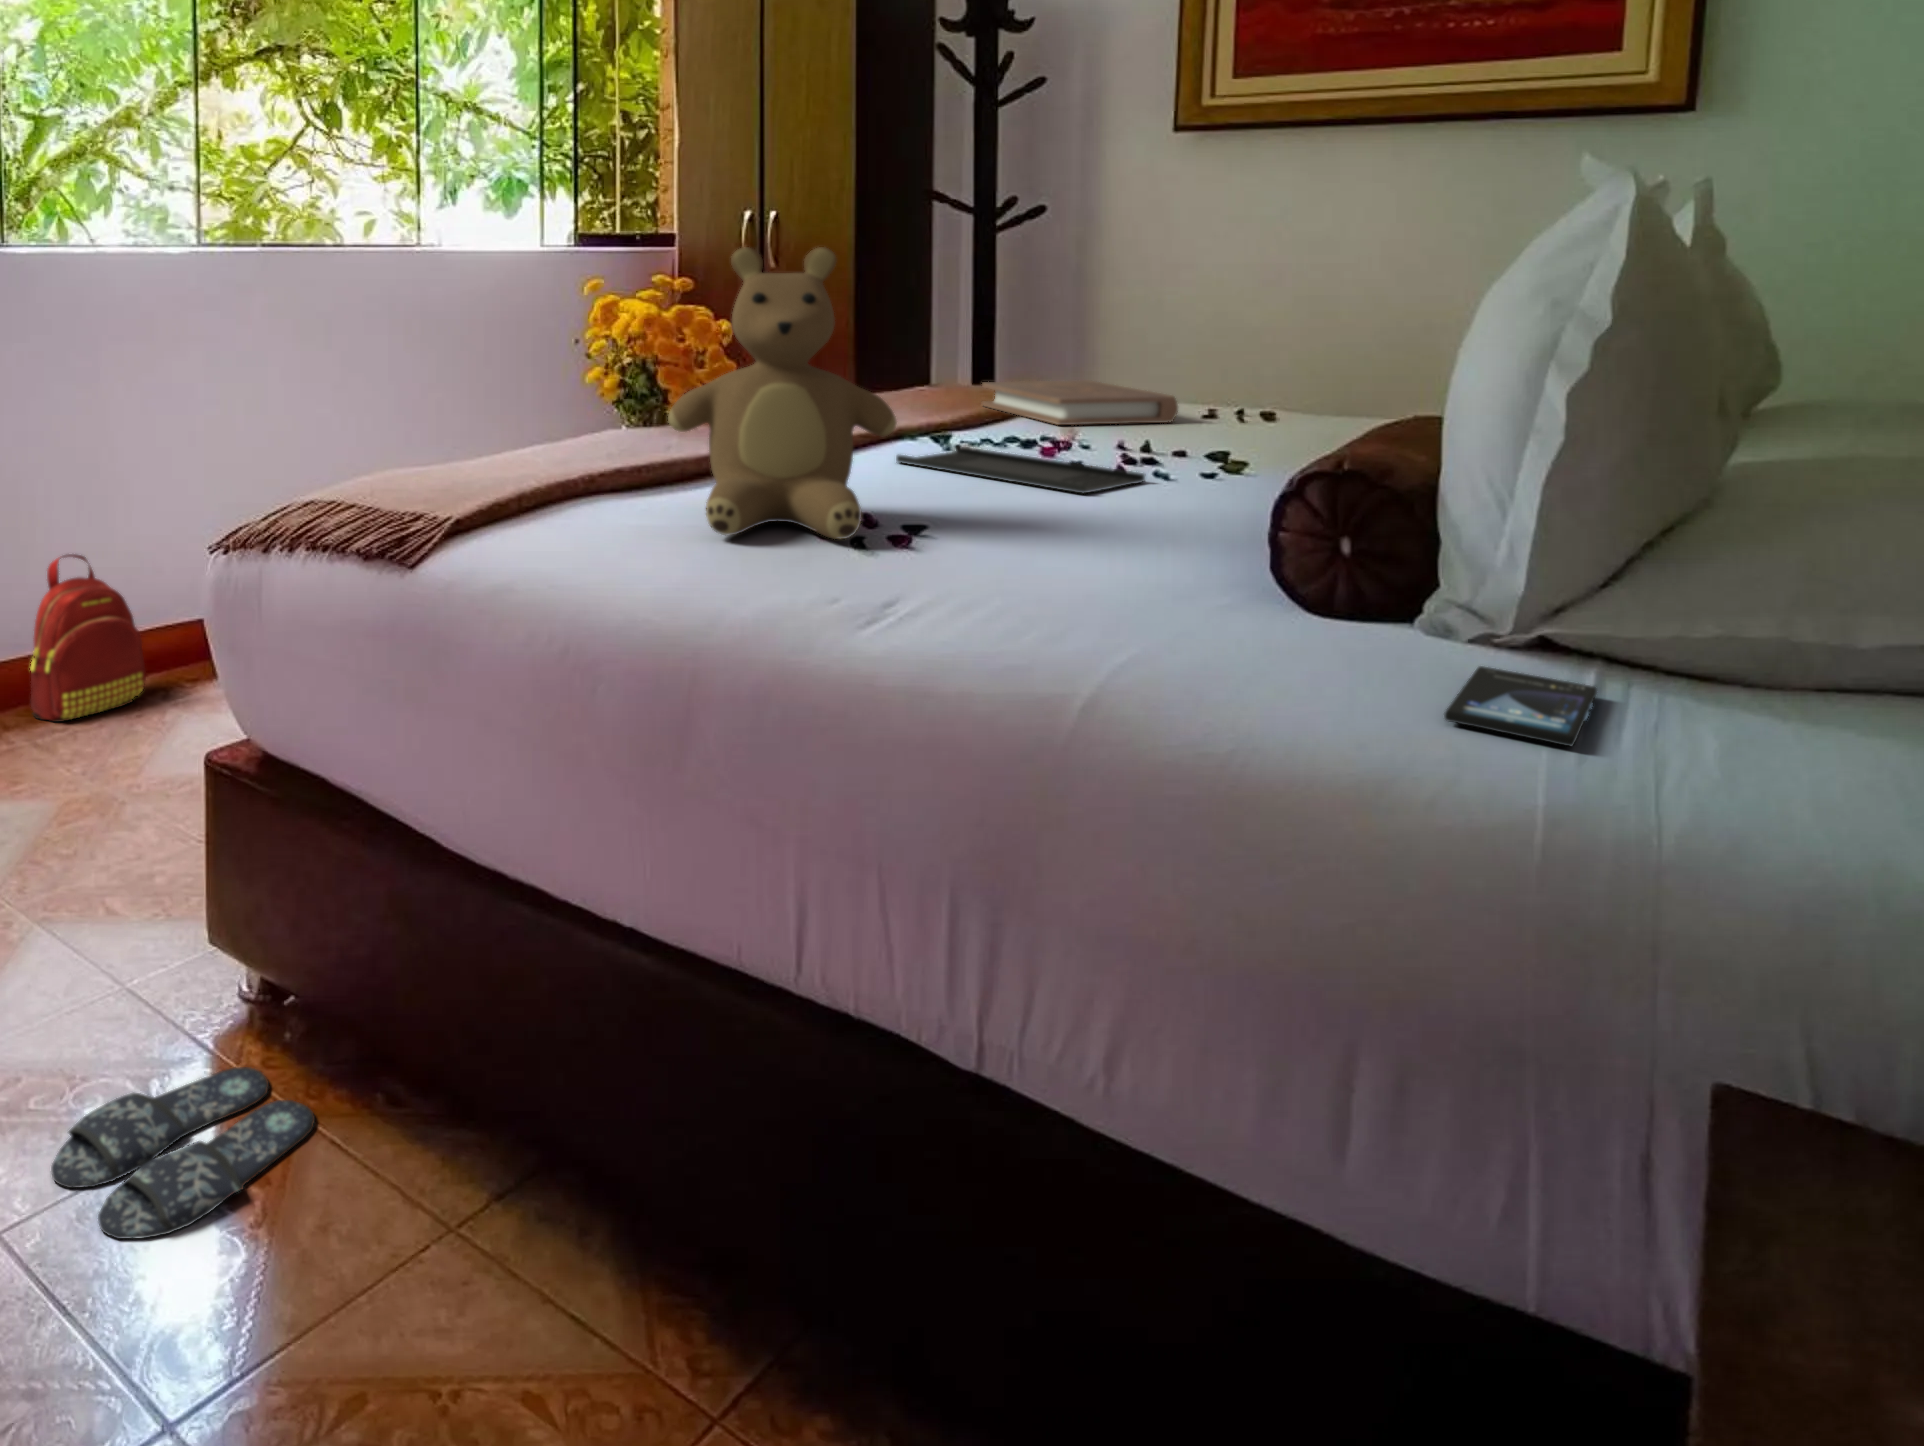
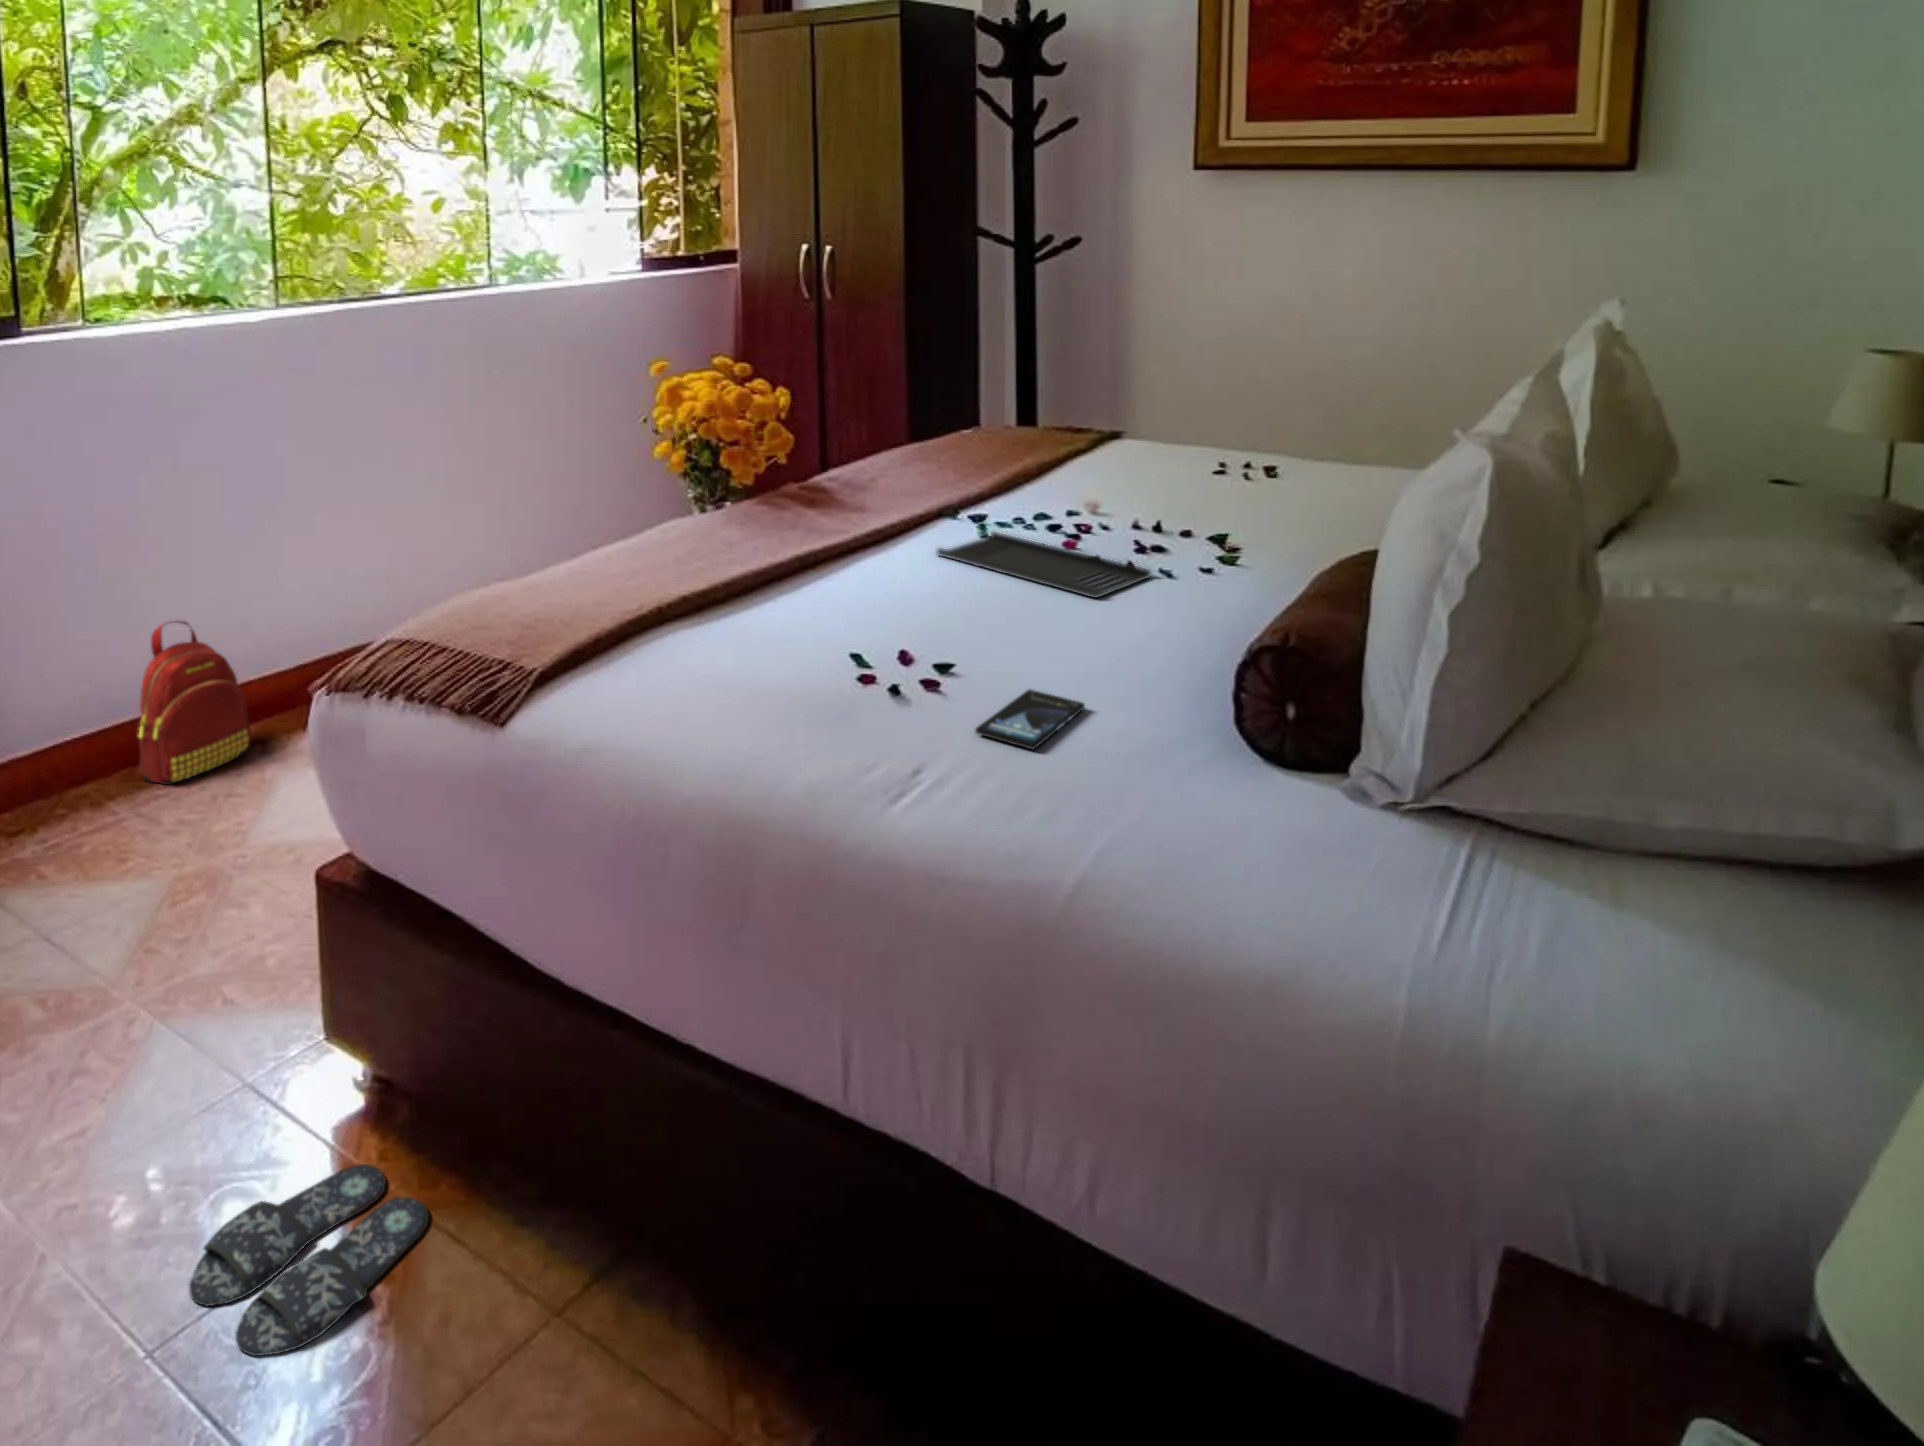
teddy bear: present [668,247,897,539] -> none [728,409,929,682]
book: present [982,380,1178,425] -> none [1019,432,1189,490]
smartphone: present [1444,666,1597,746] -> present [976,690,1085,749]

